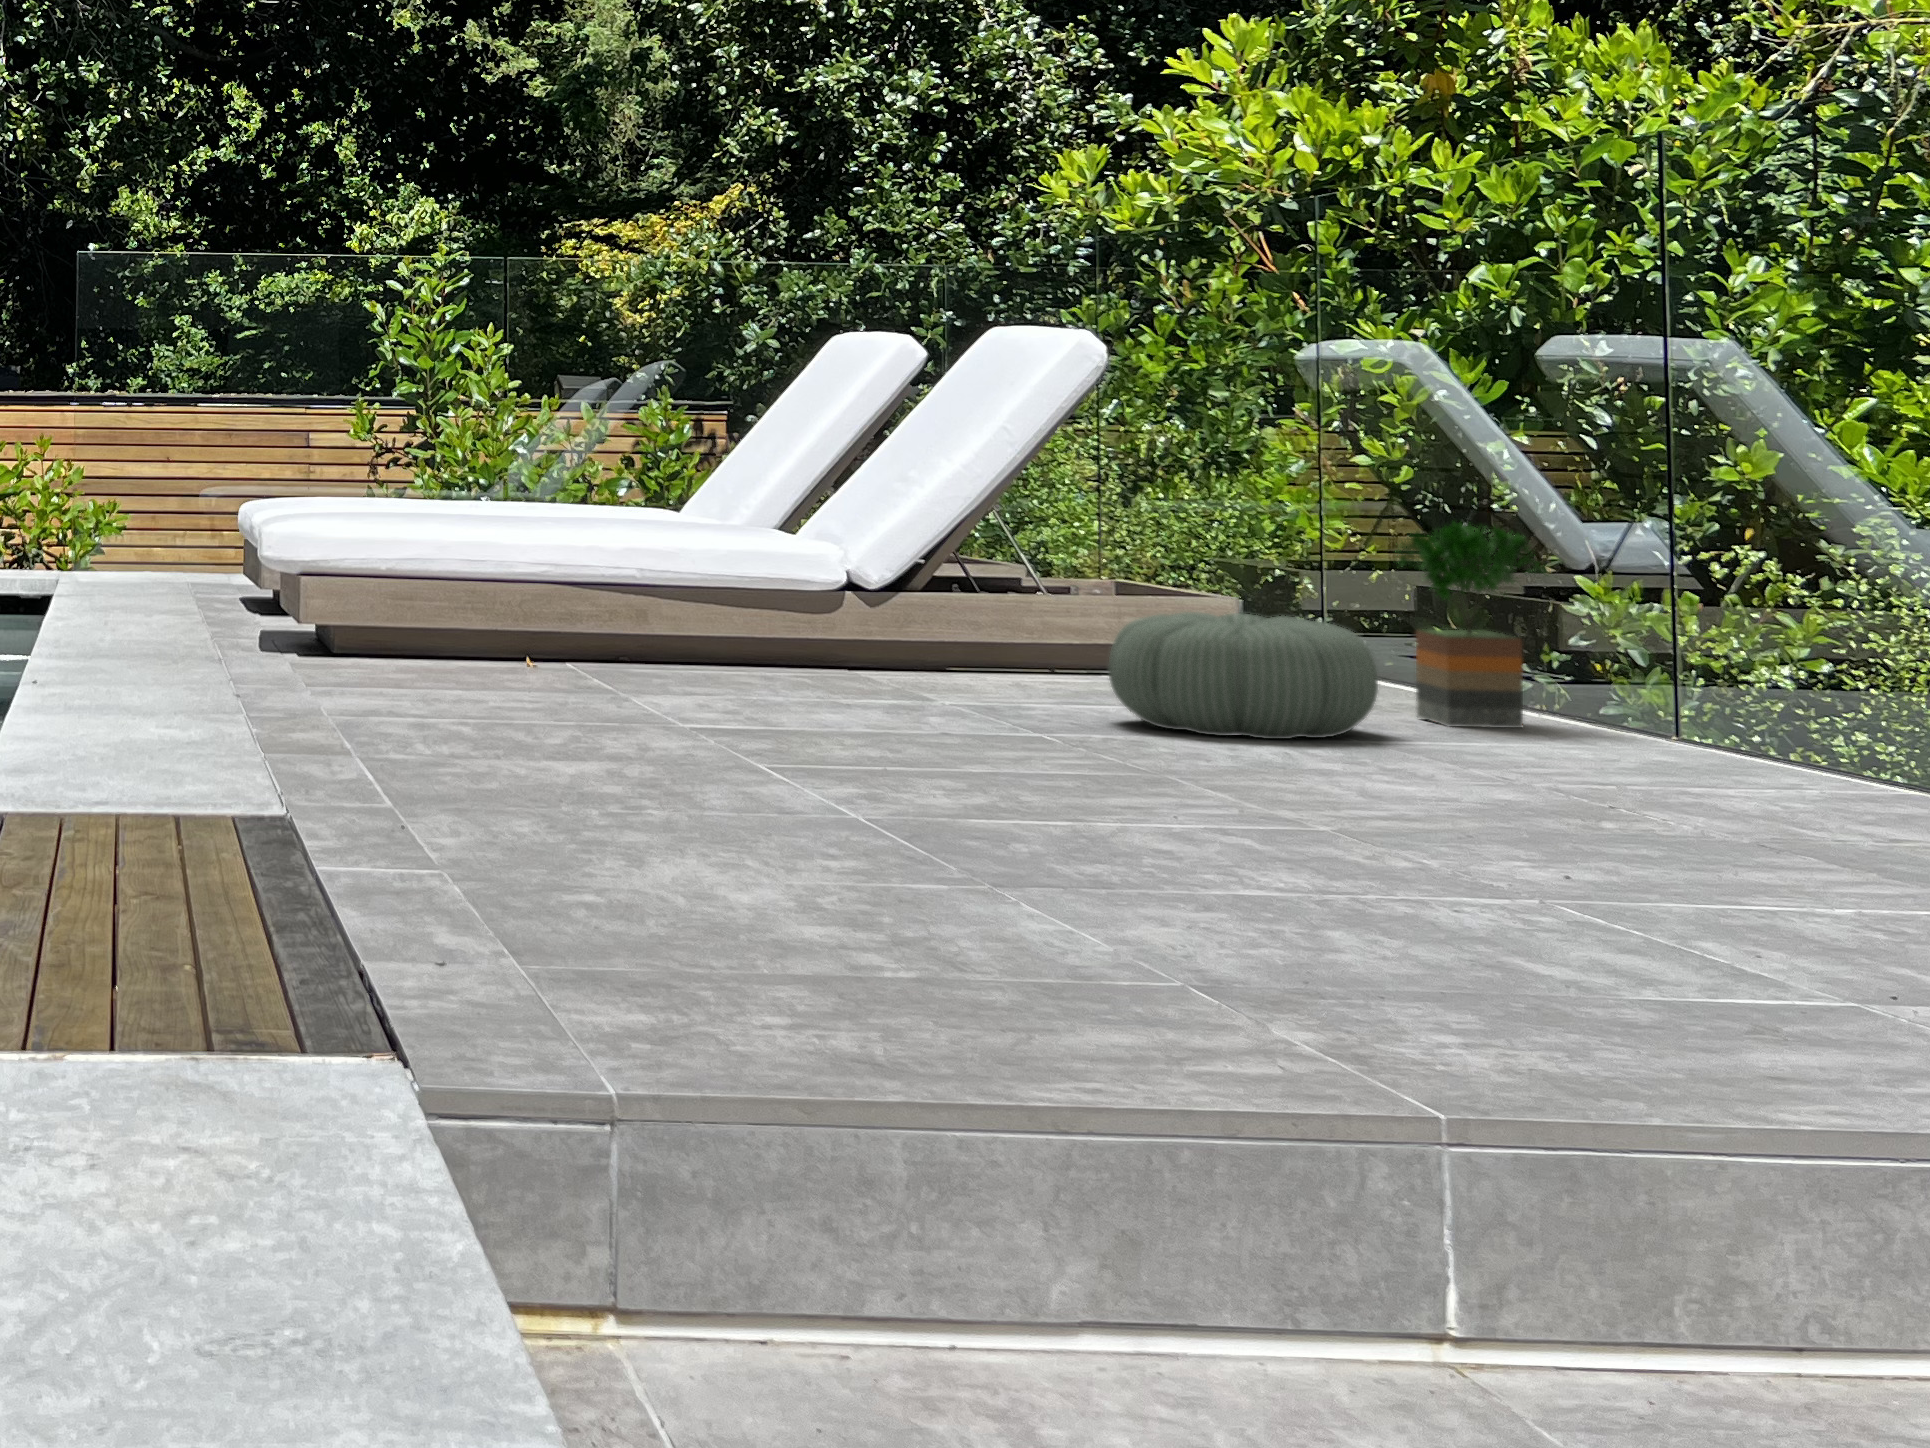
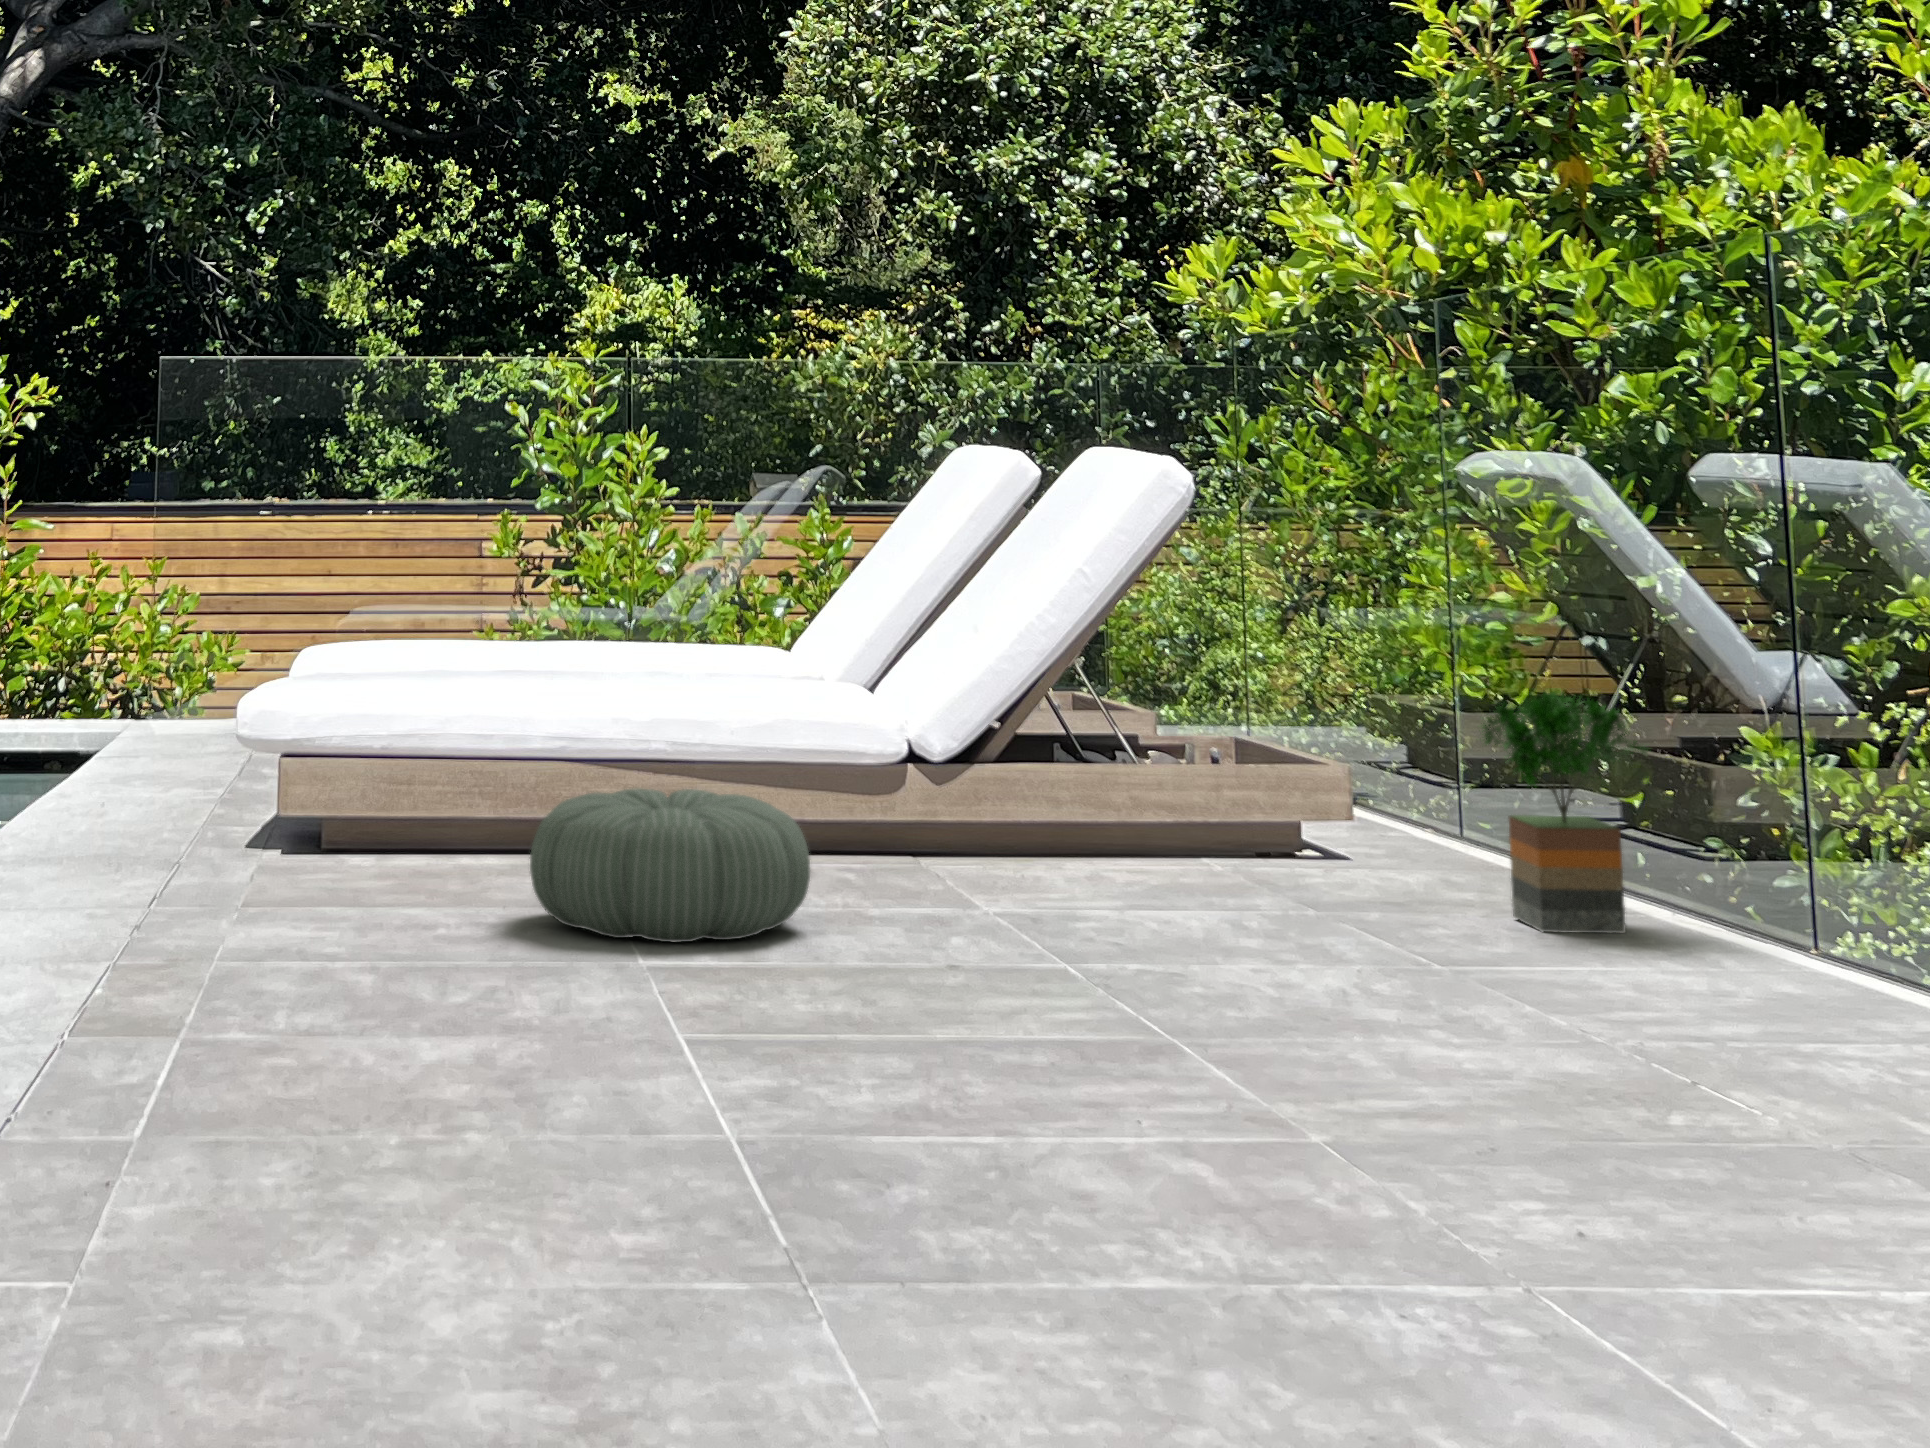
pouf: present [1108,612,1378,739] -> present [530,788,810,942]

